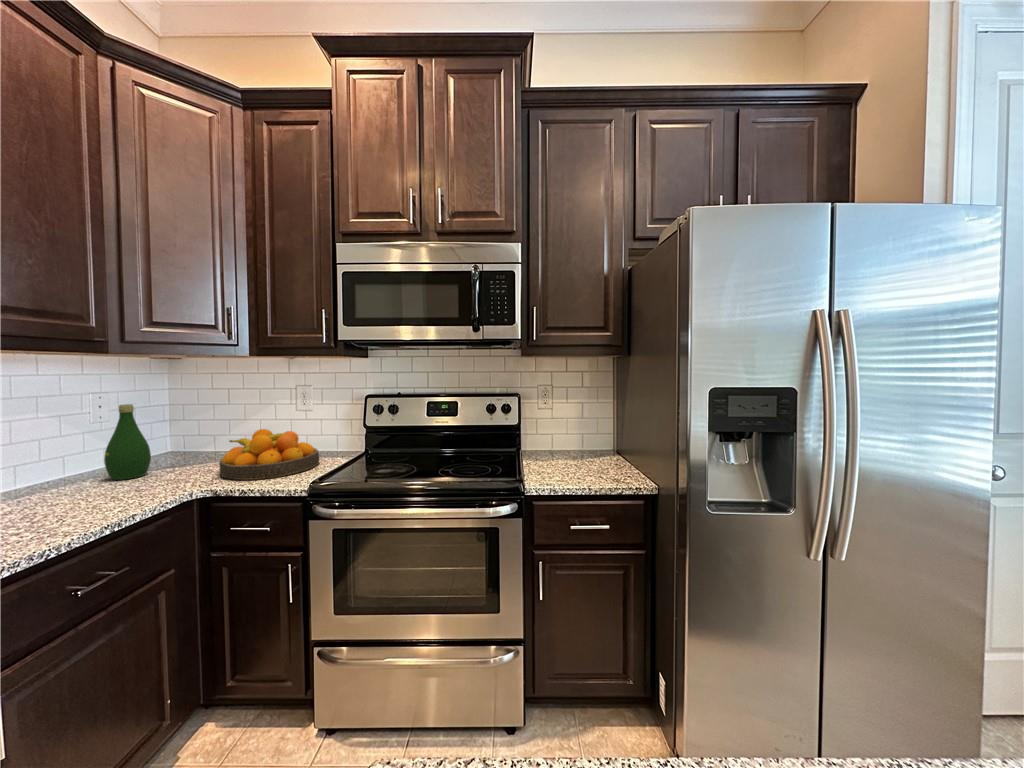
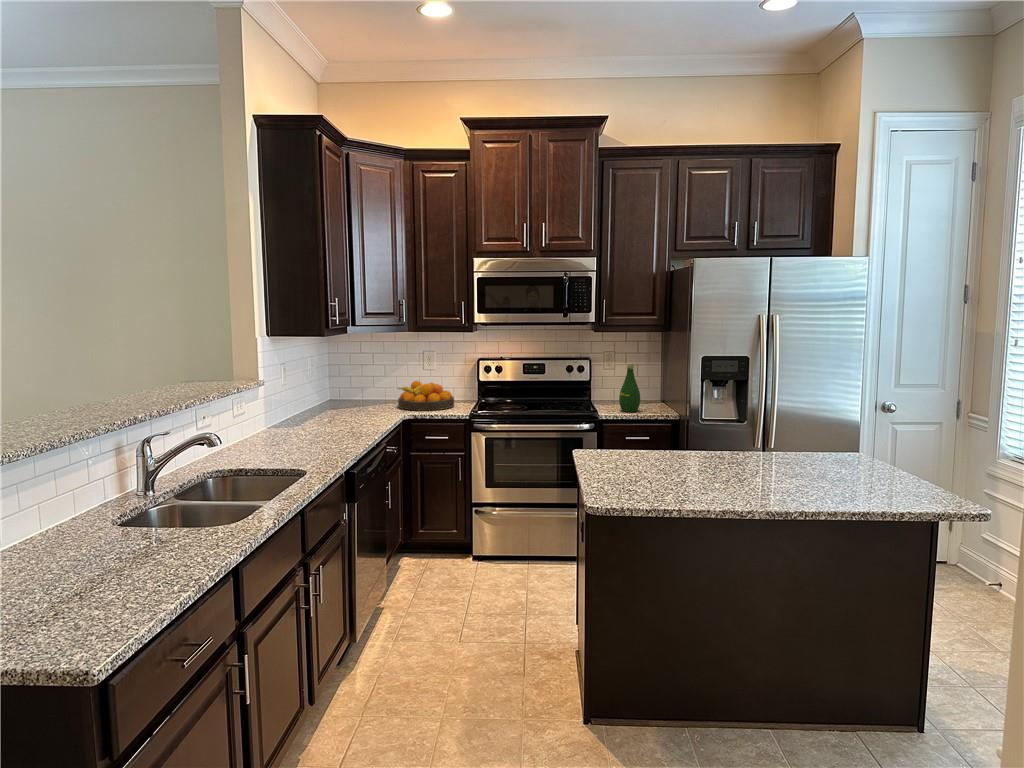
bottle: present [104,404,151,480] -> present [619,364,640,412]

